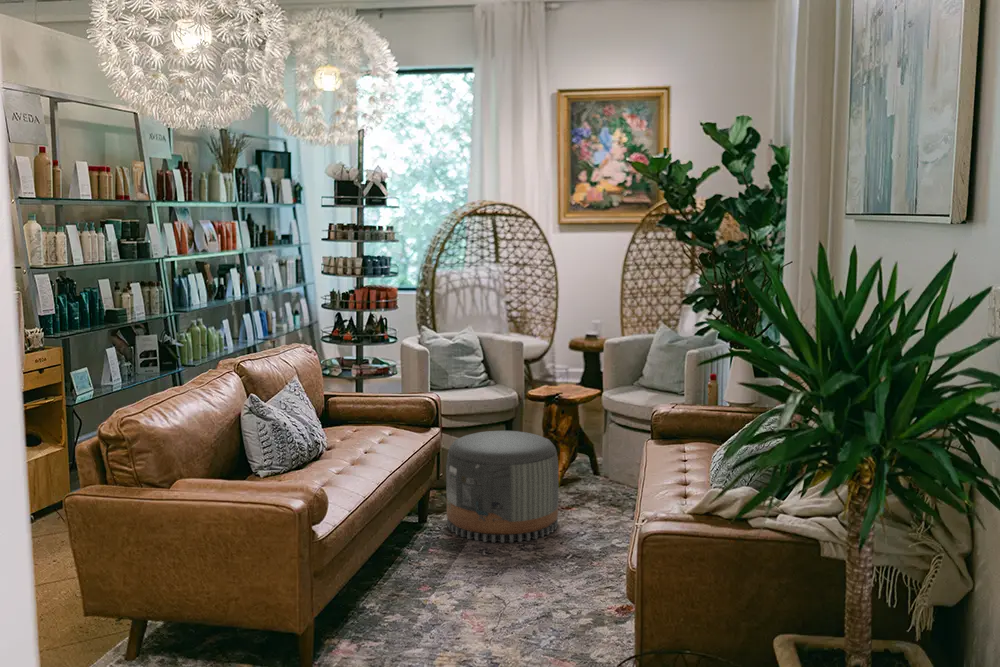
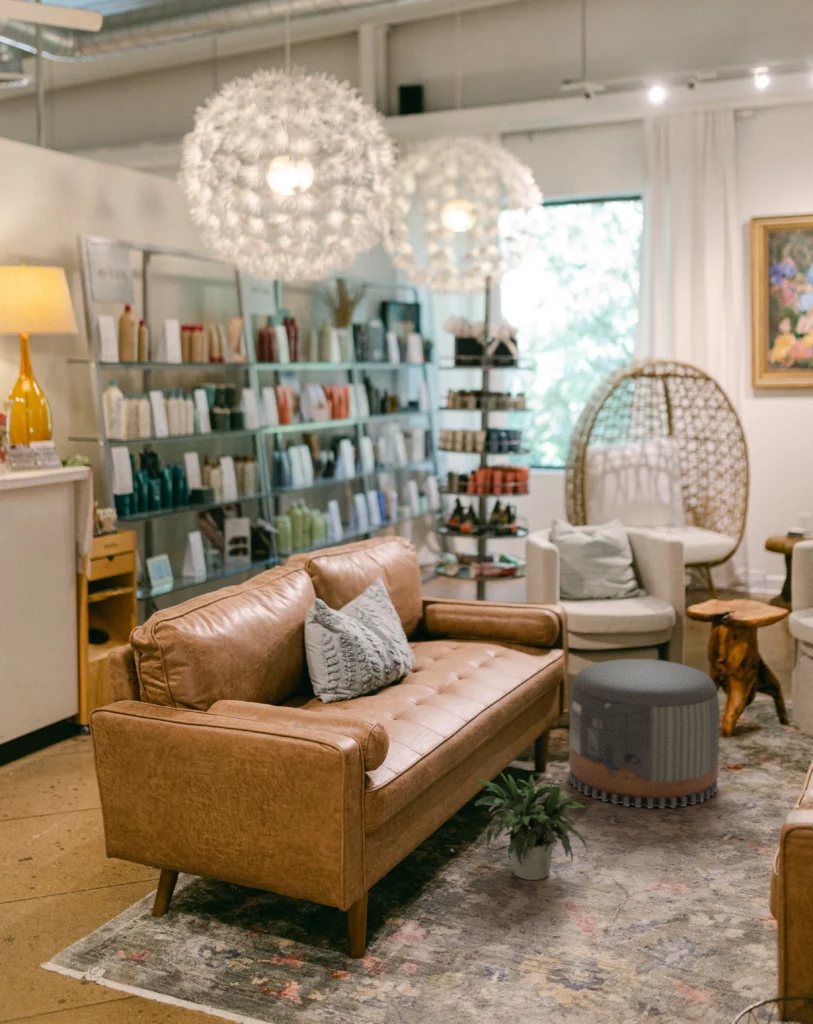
potted plant: none [365,519,474,601] -> present [451,771,587,880]

